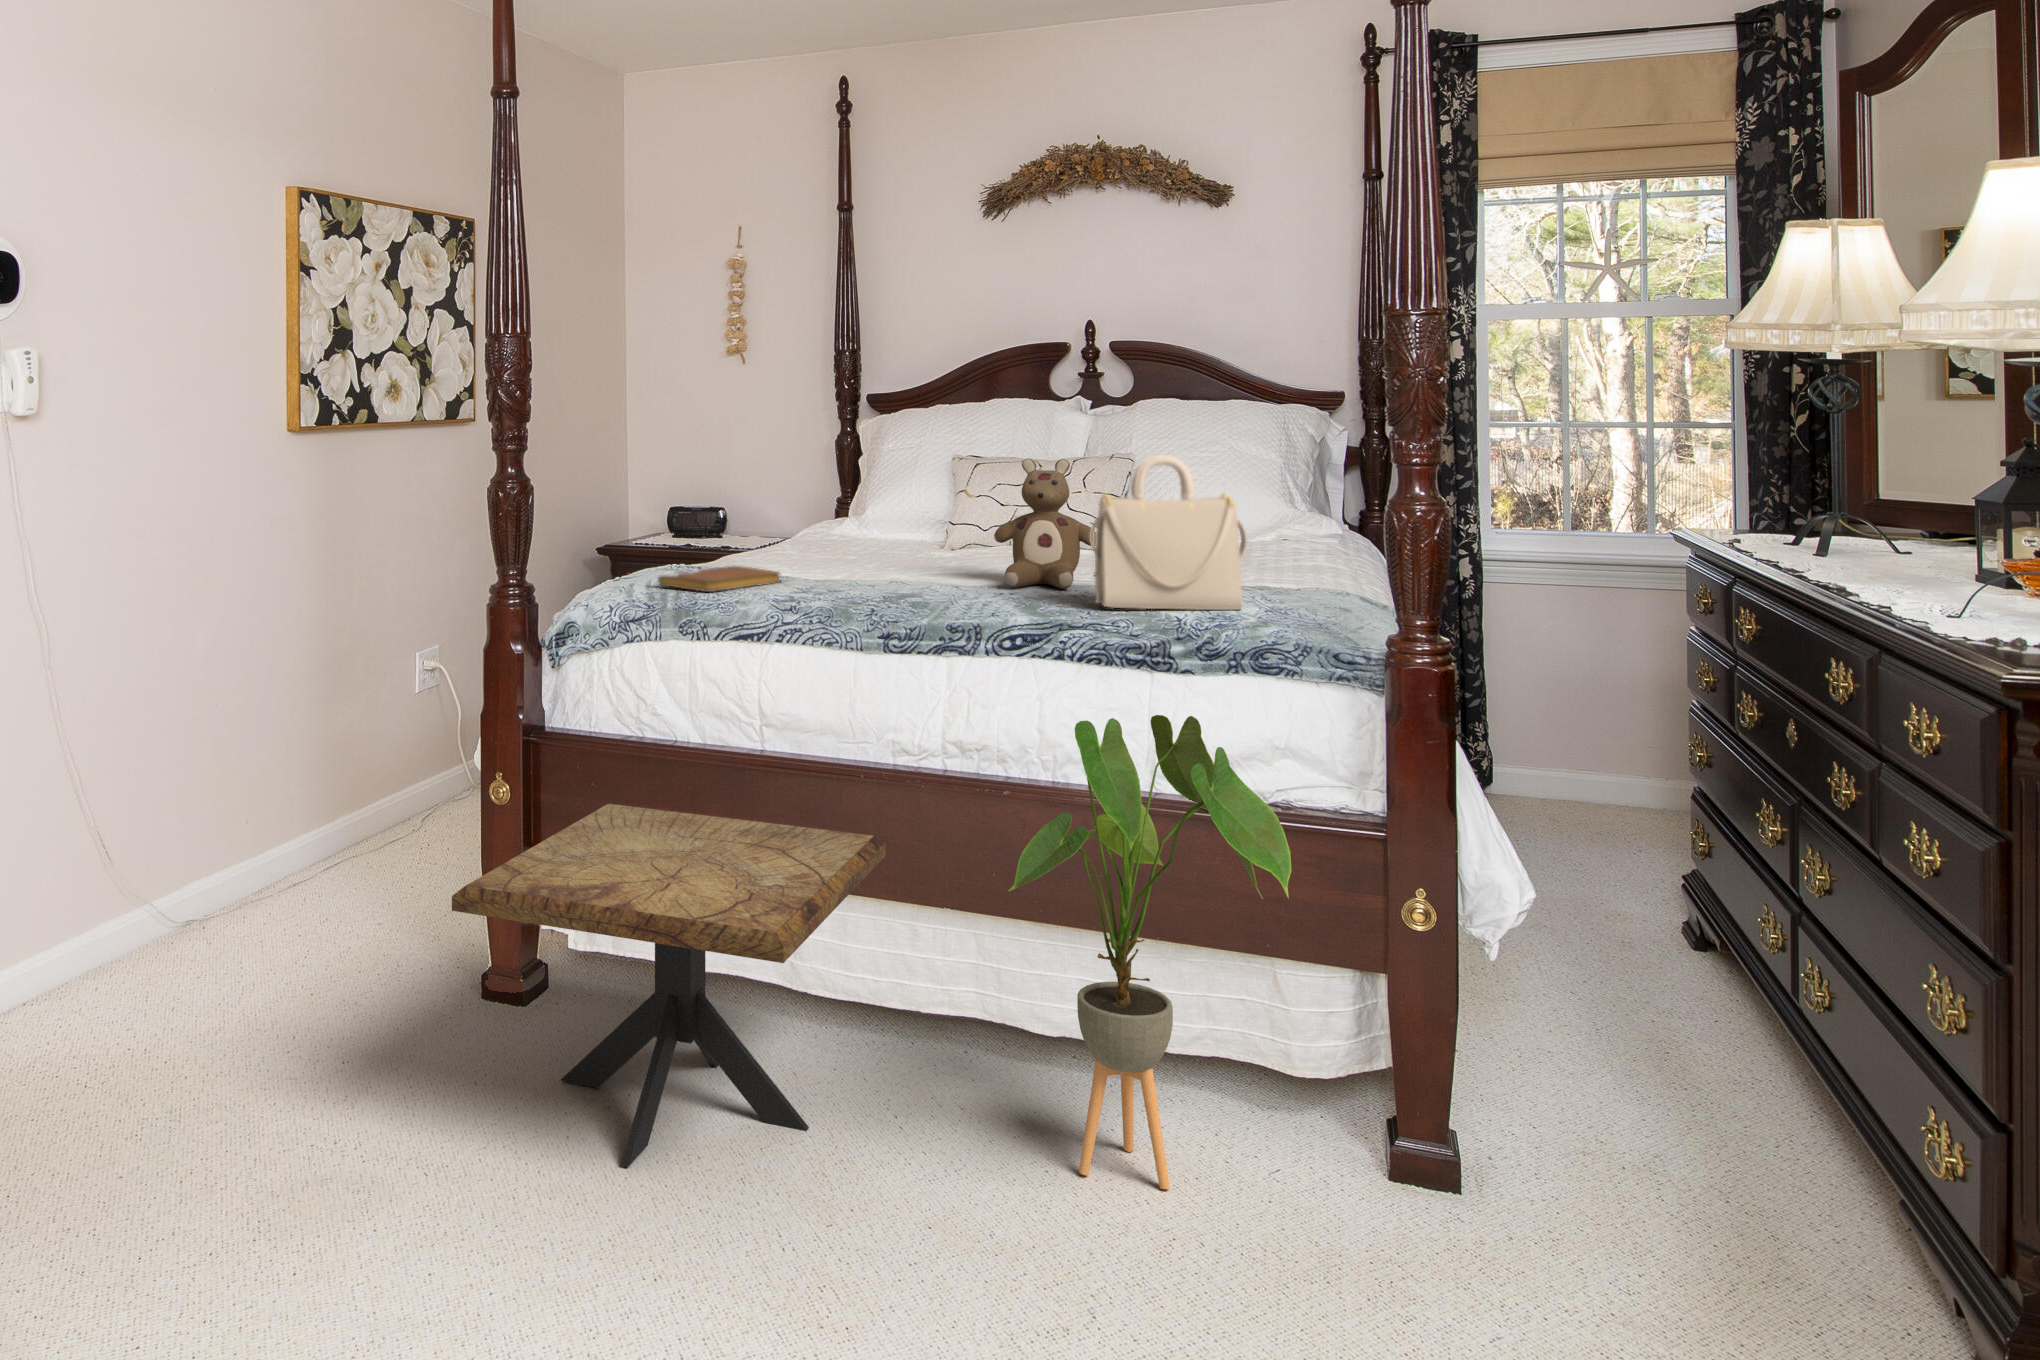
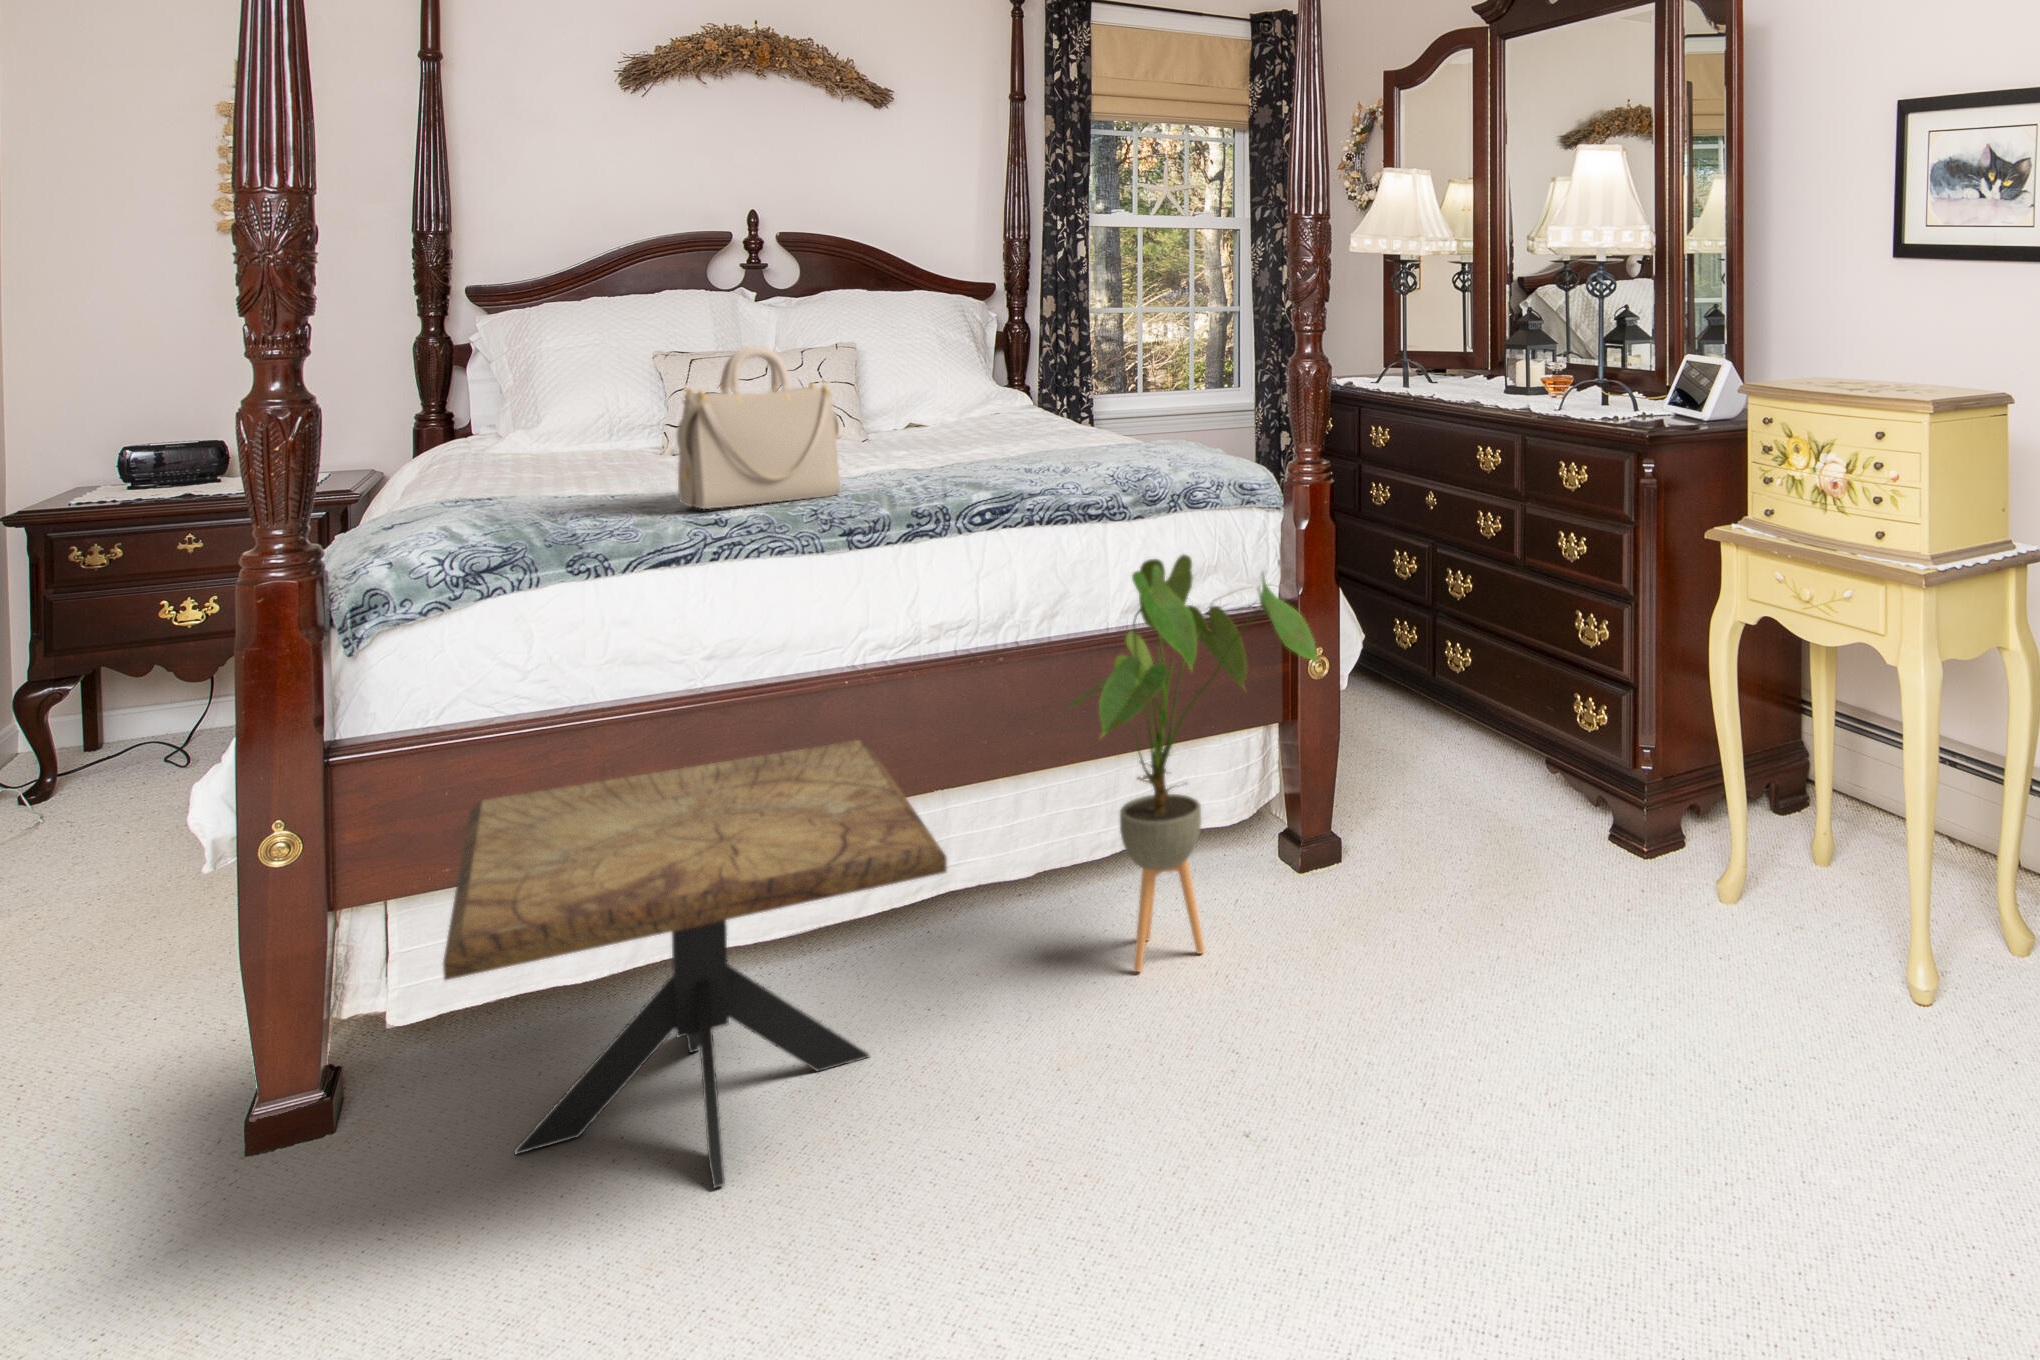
handbag: present [1090,455,1247,610] -> present [677,347,840,509]
stuffed bear: present [994,458,1096,589] -> none [849,343,956,471]
notebook: present [658,566,781,592] -> none [442,486,600,520]

